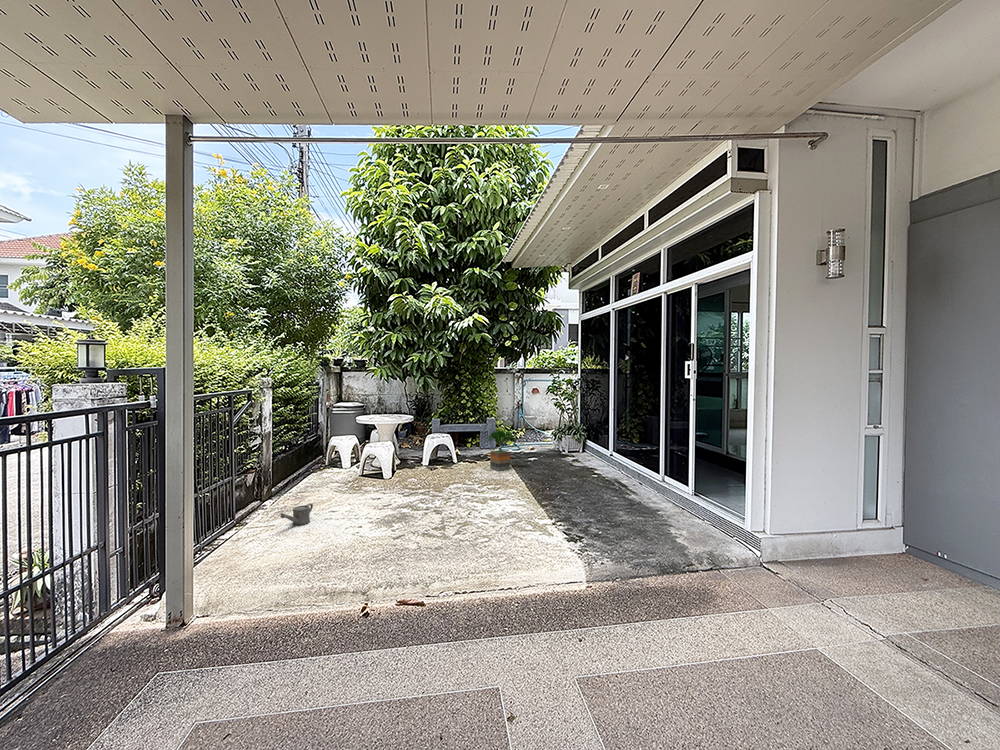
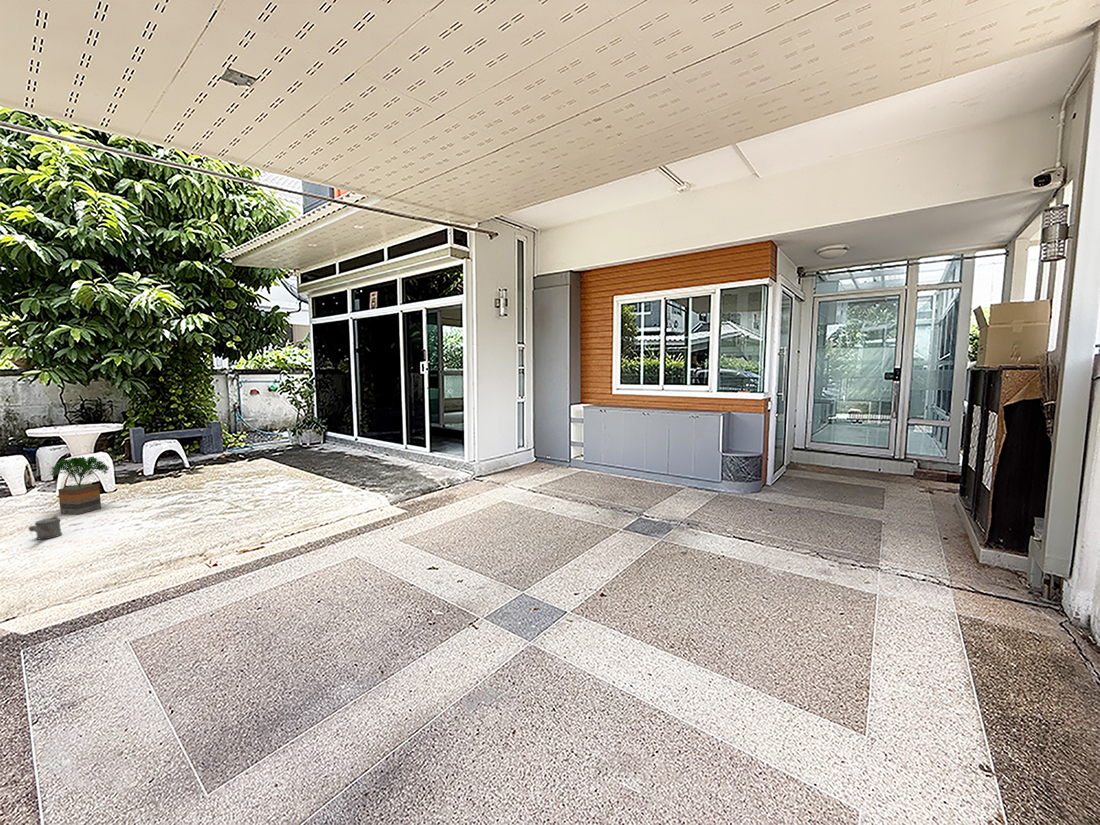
potted tree: present [488,430,516,471] -> present [51,457,109,514]

